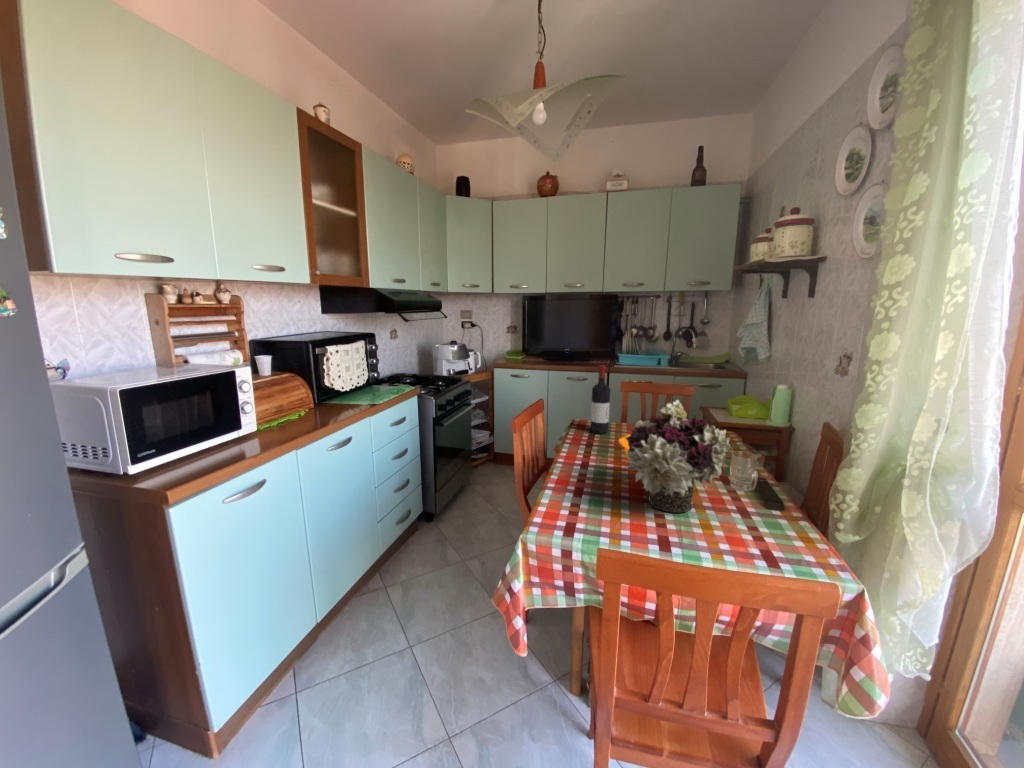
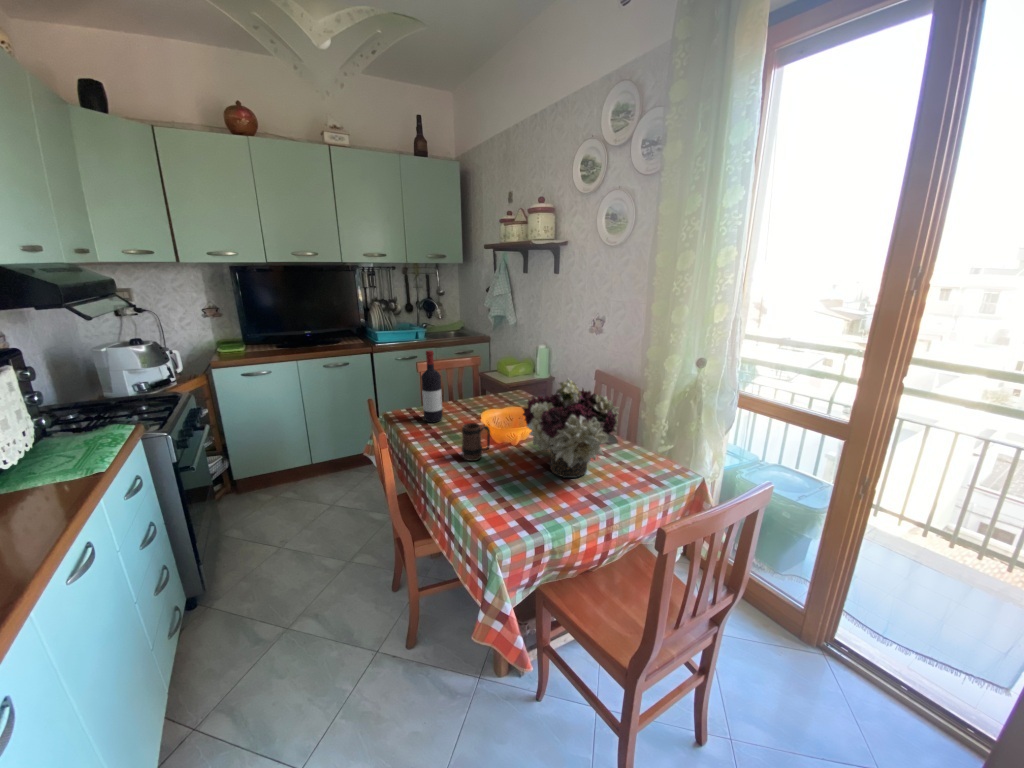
mug: none [583,432,609,468] -> present [462,423,490,461]

